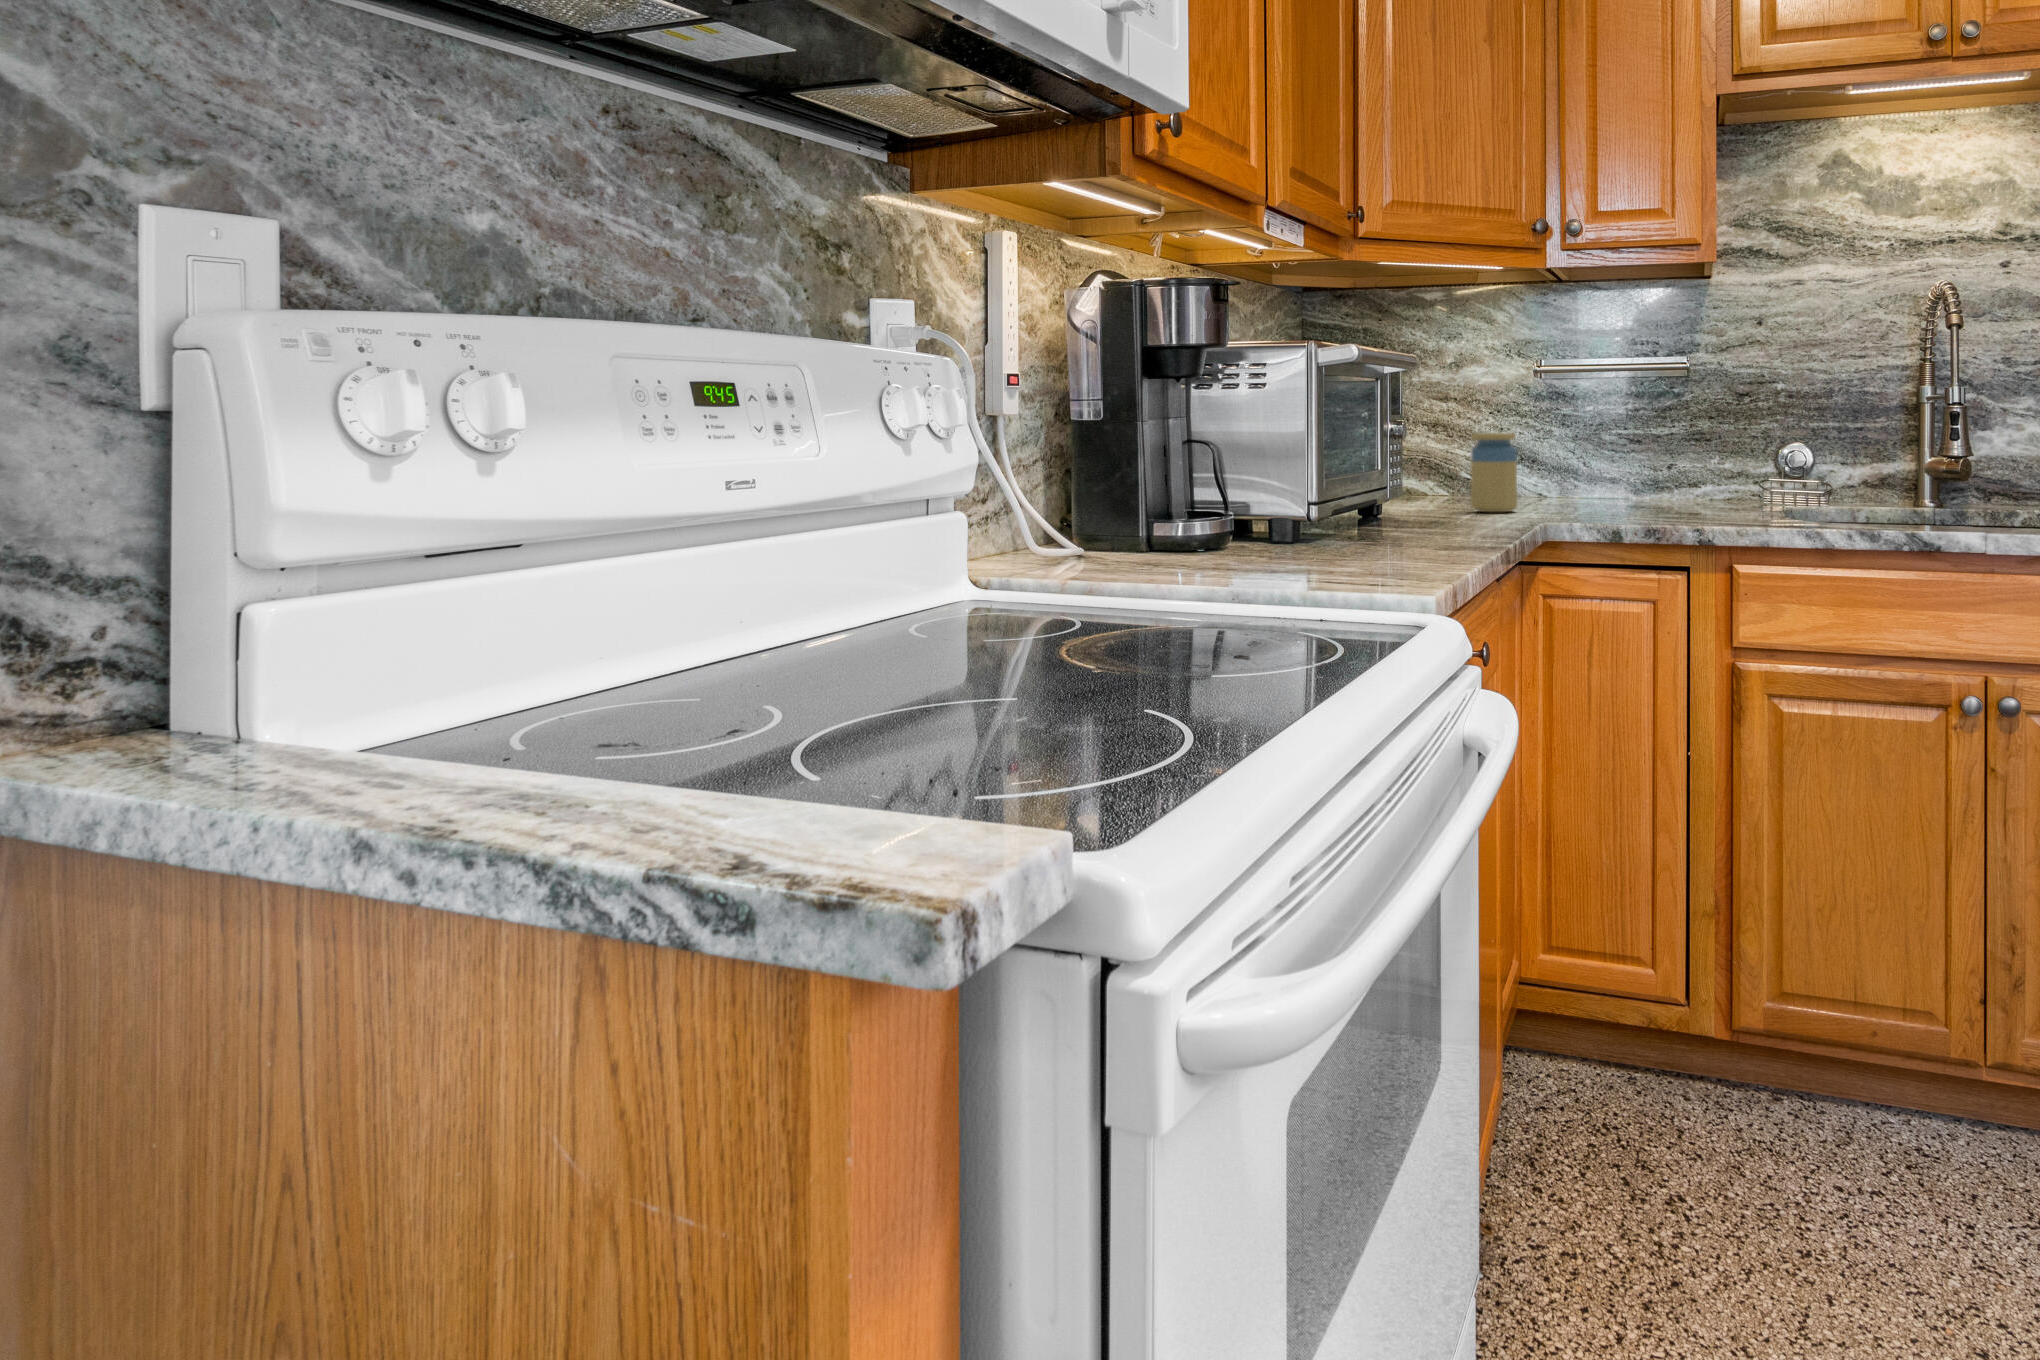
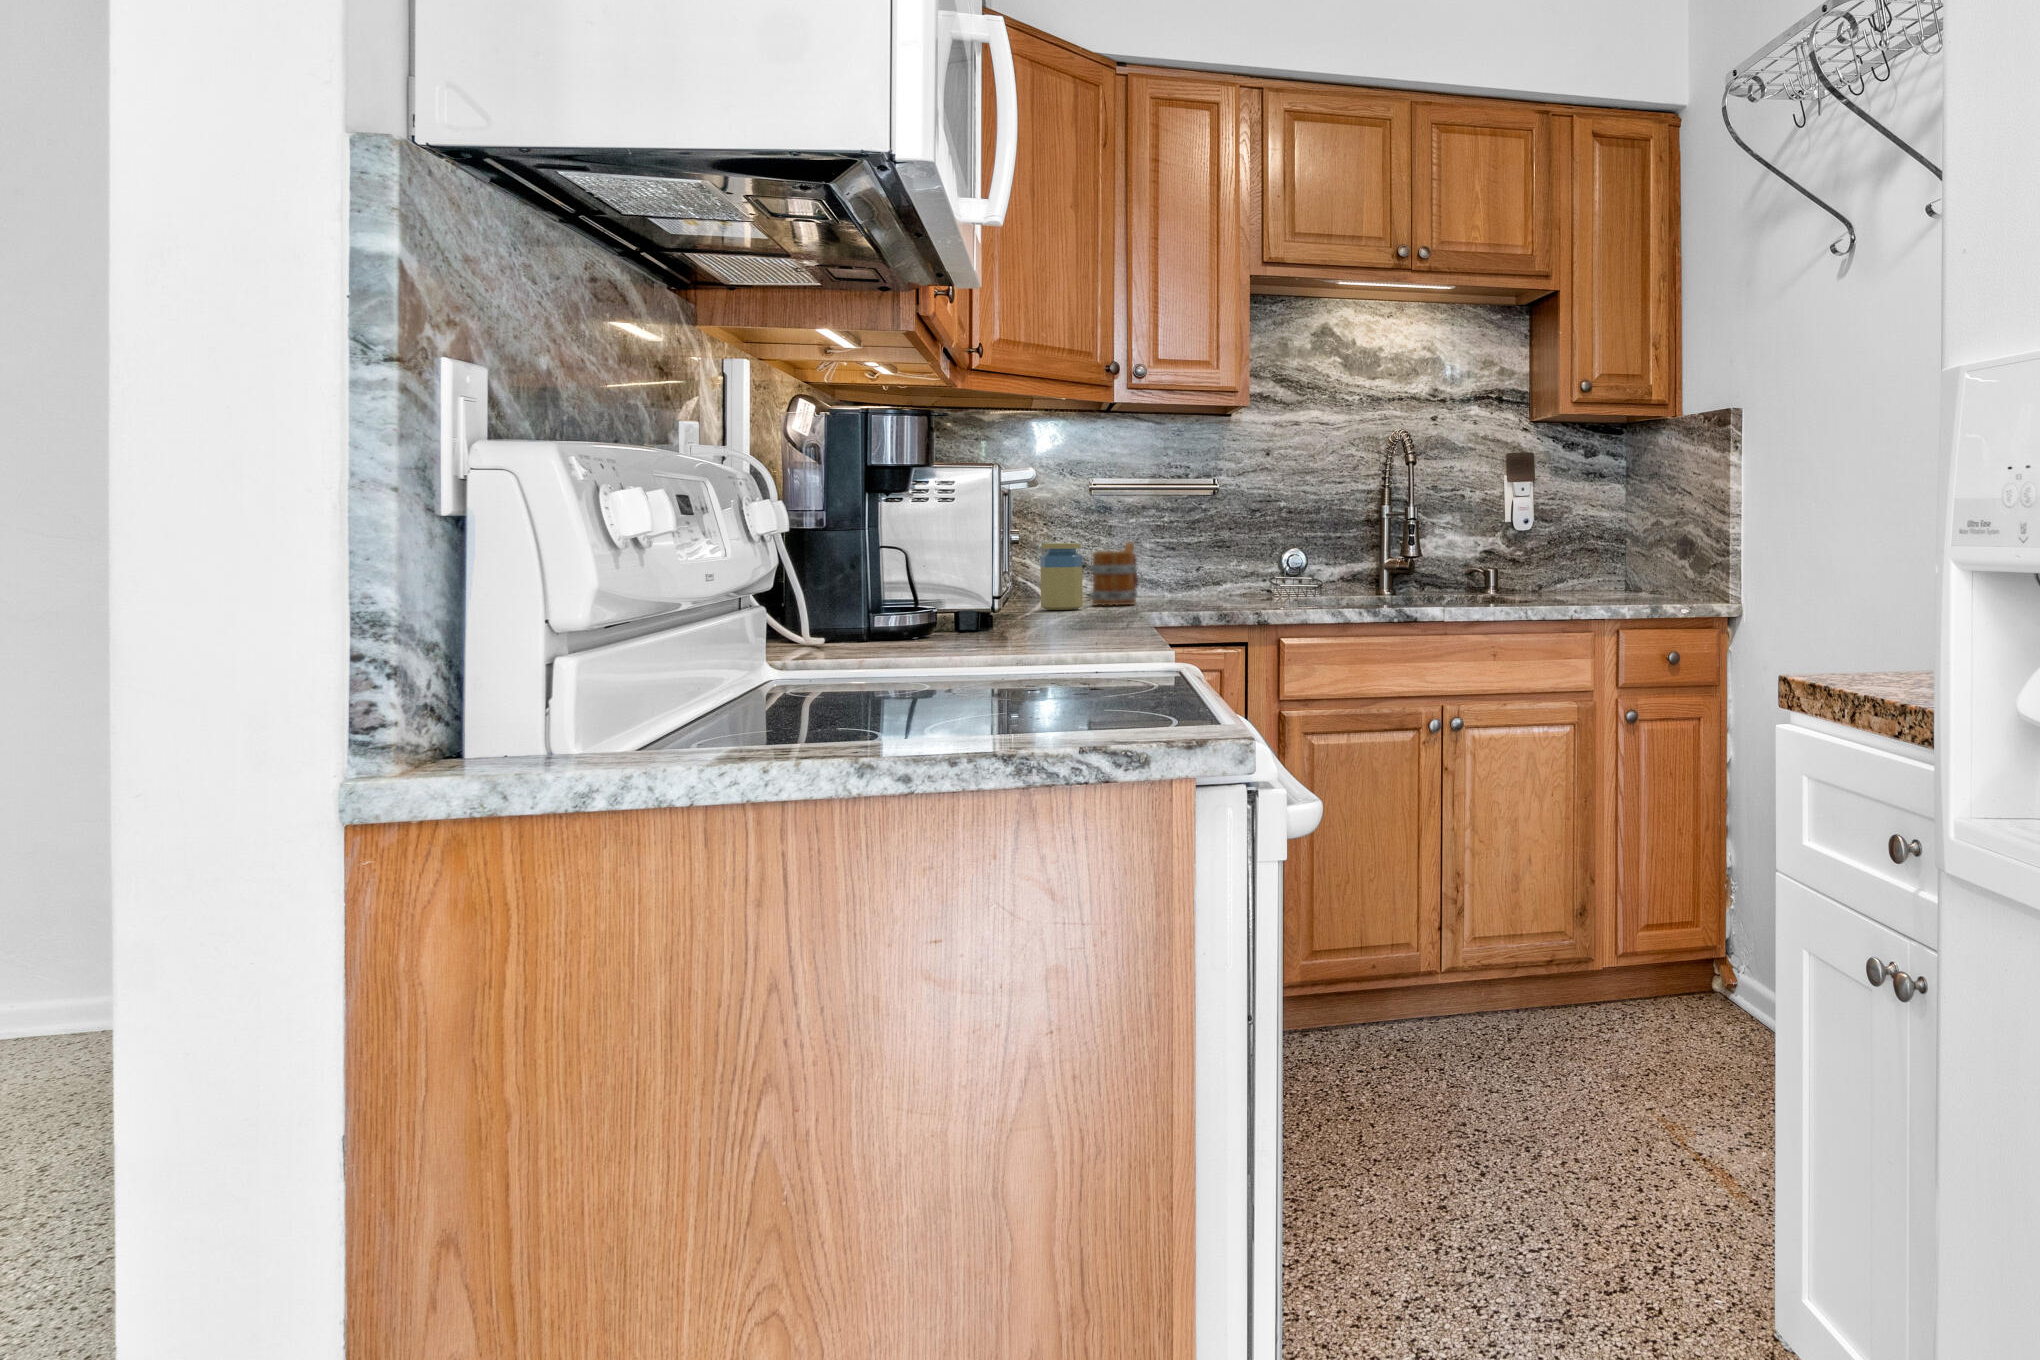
mug: none [1537,431,1600,508] -> present [1090,542,1138,605]

